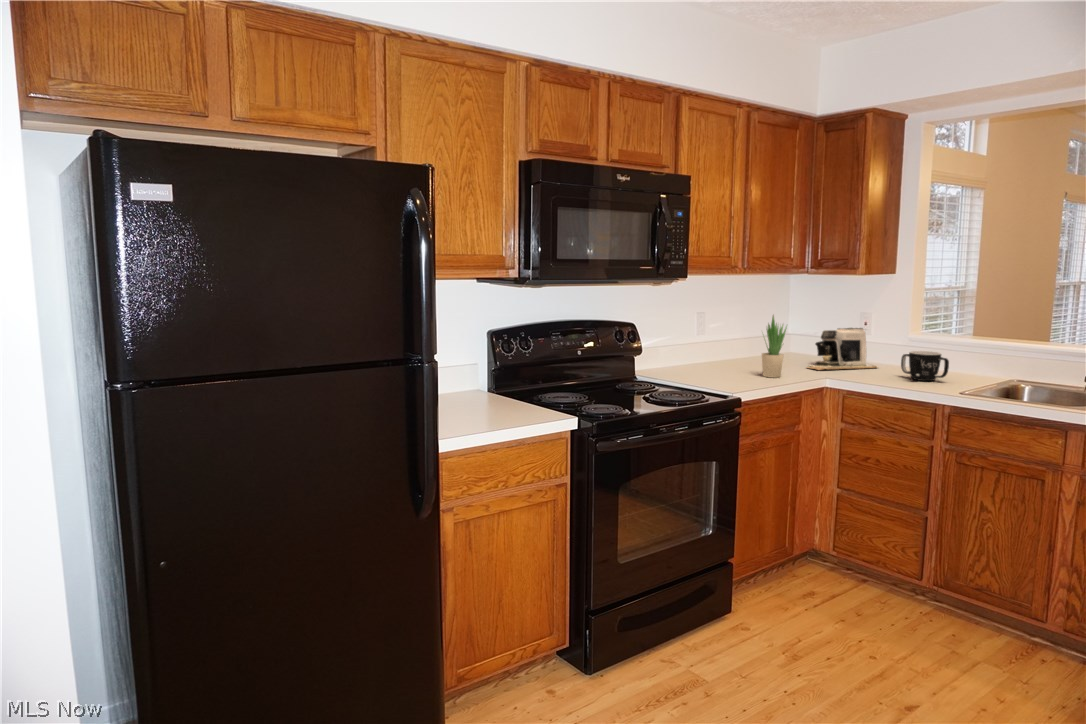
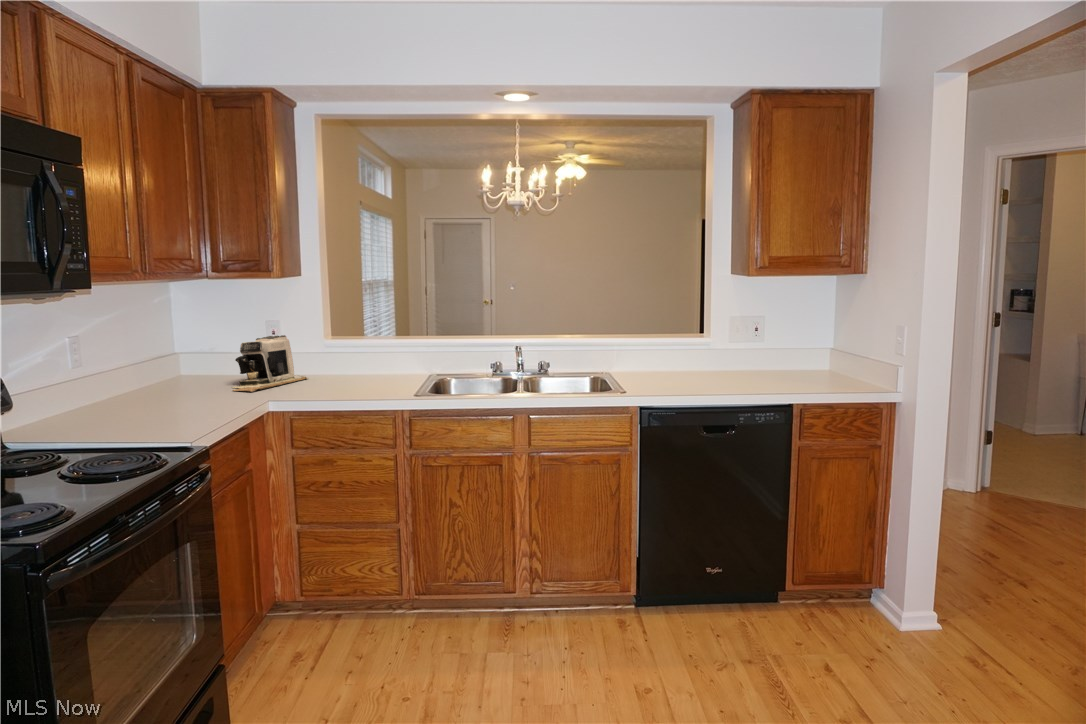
potted plant: present [762,315,787,378] -> none [186,330,221,411]
mug: present [901,351,949,381] -> none [341,354,390,387]

